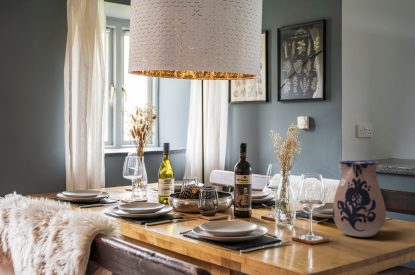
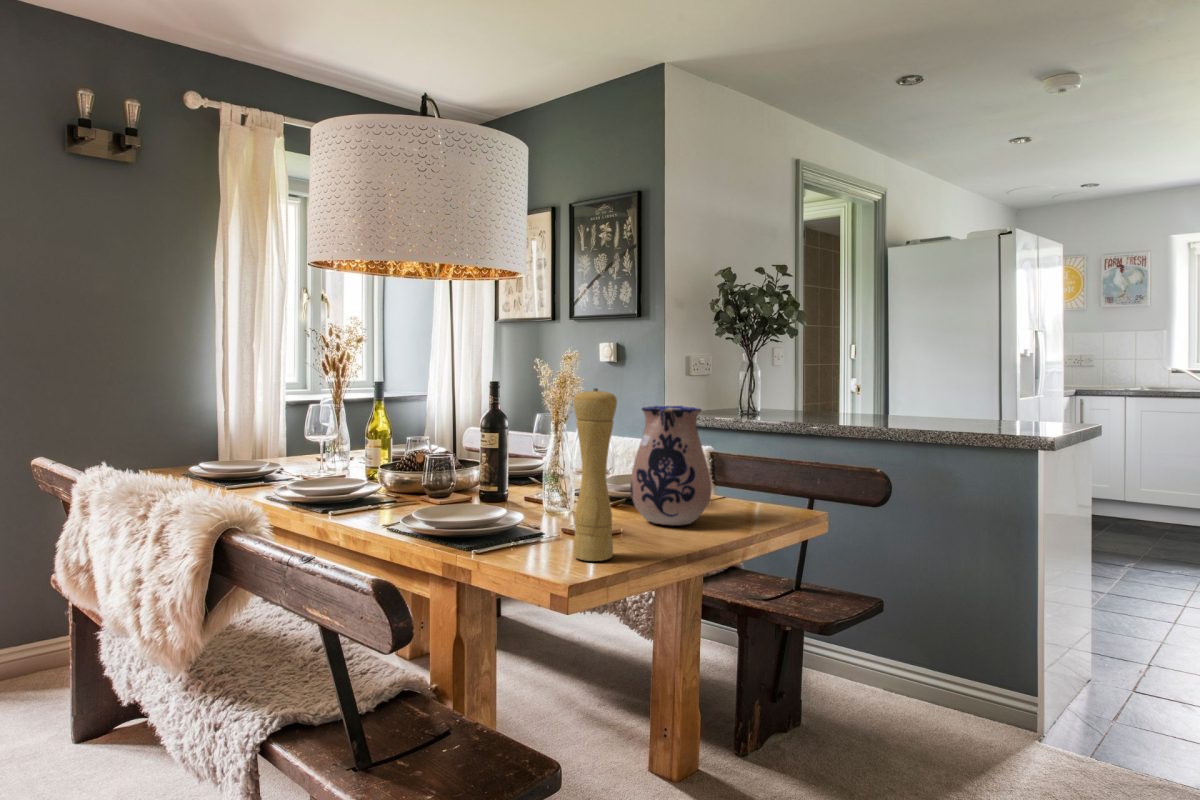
pepper mill: none [302,151,330,258] -> present [573,388,617,561]

